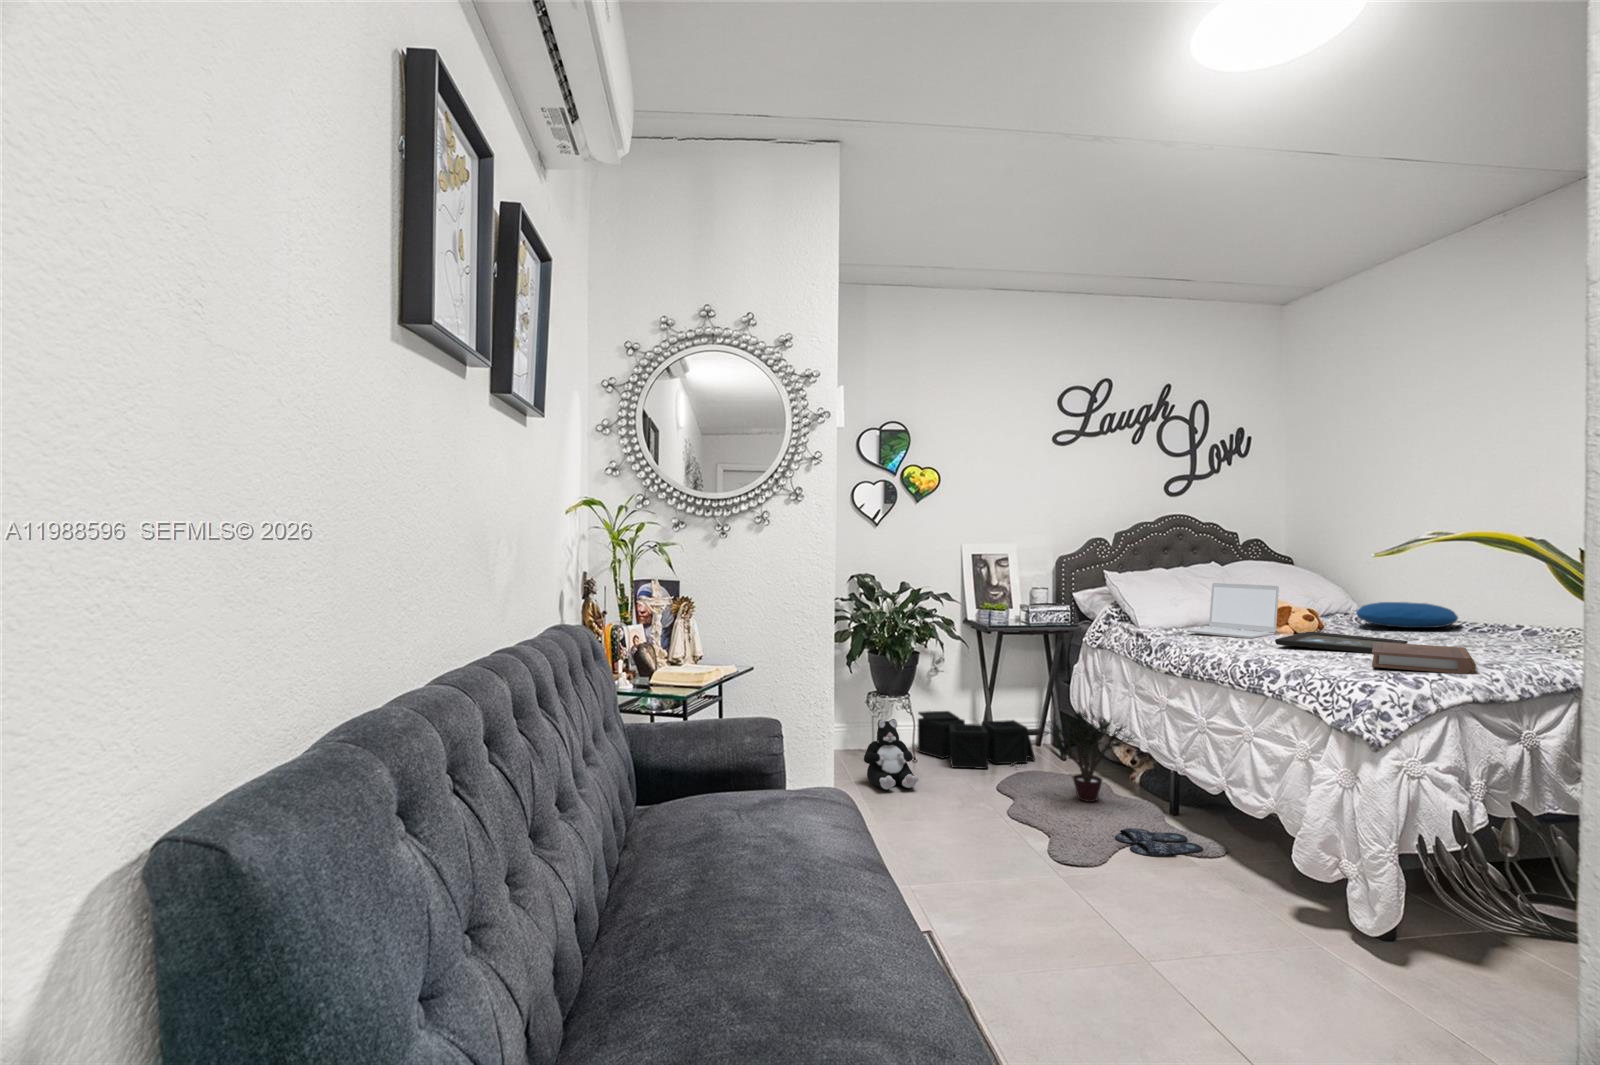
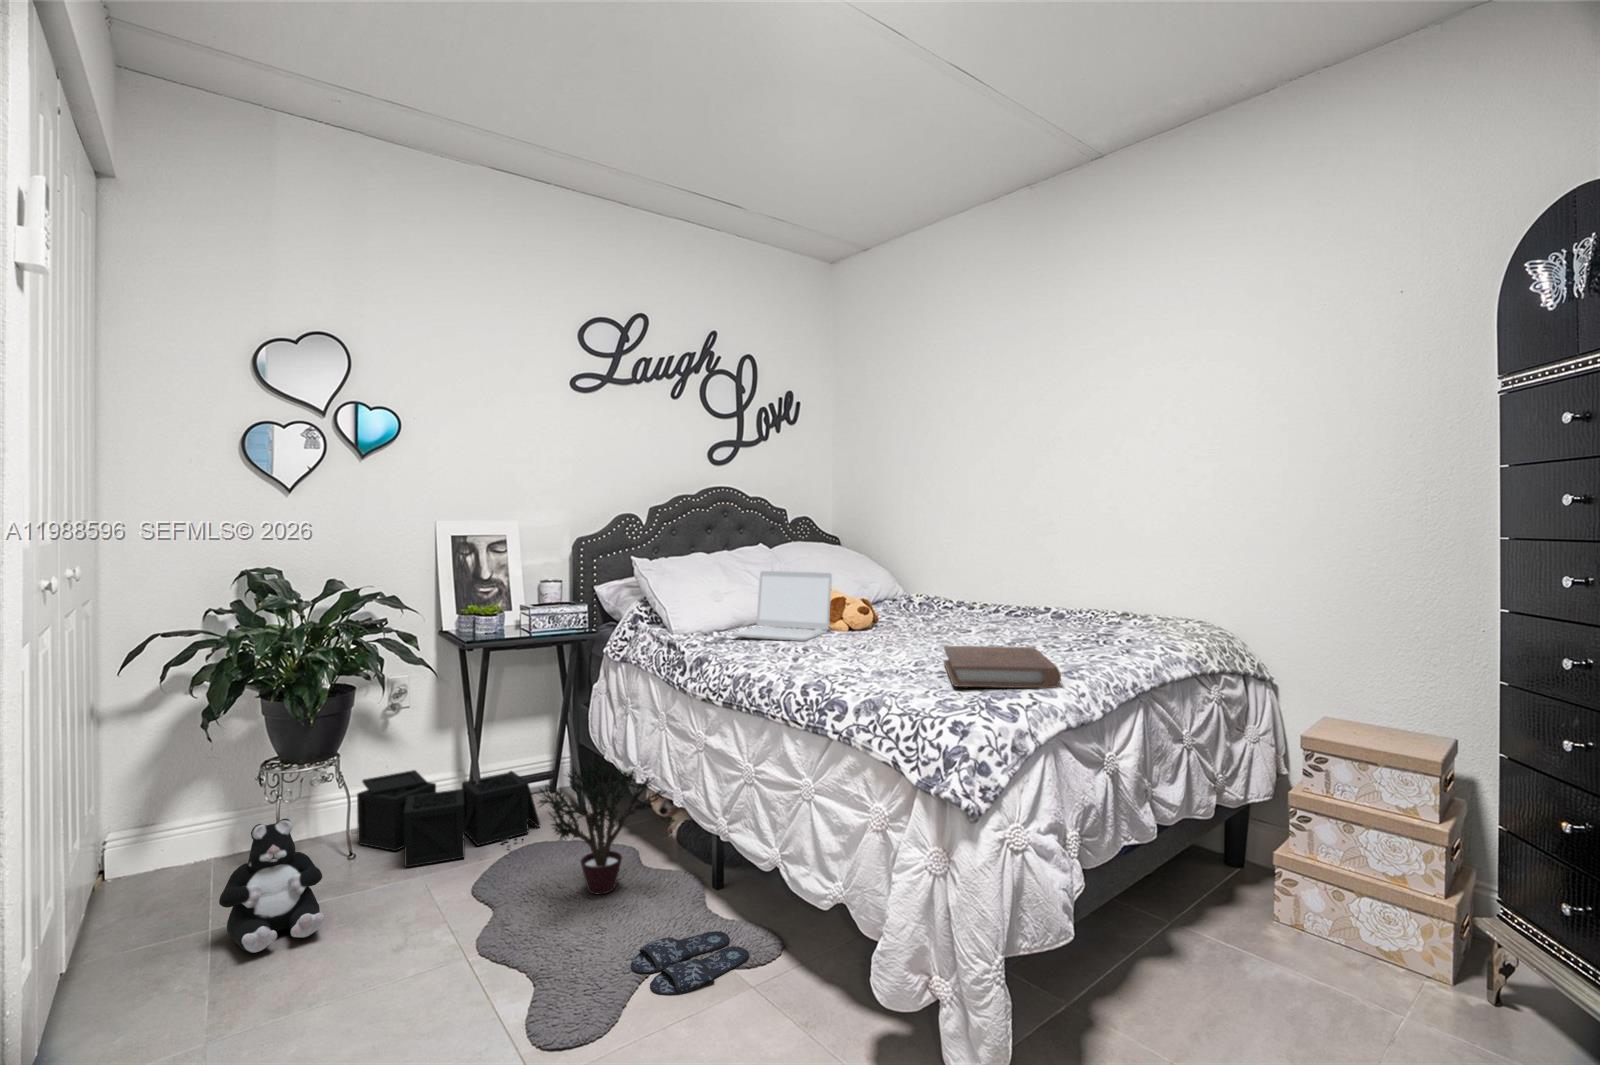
pillow: present [1356,602,1458,628] -> none [903,586,996,615]
tray: present [1275,632,1408,653] -> none [833,629,963,658]

